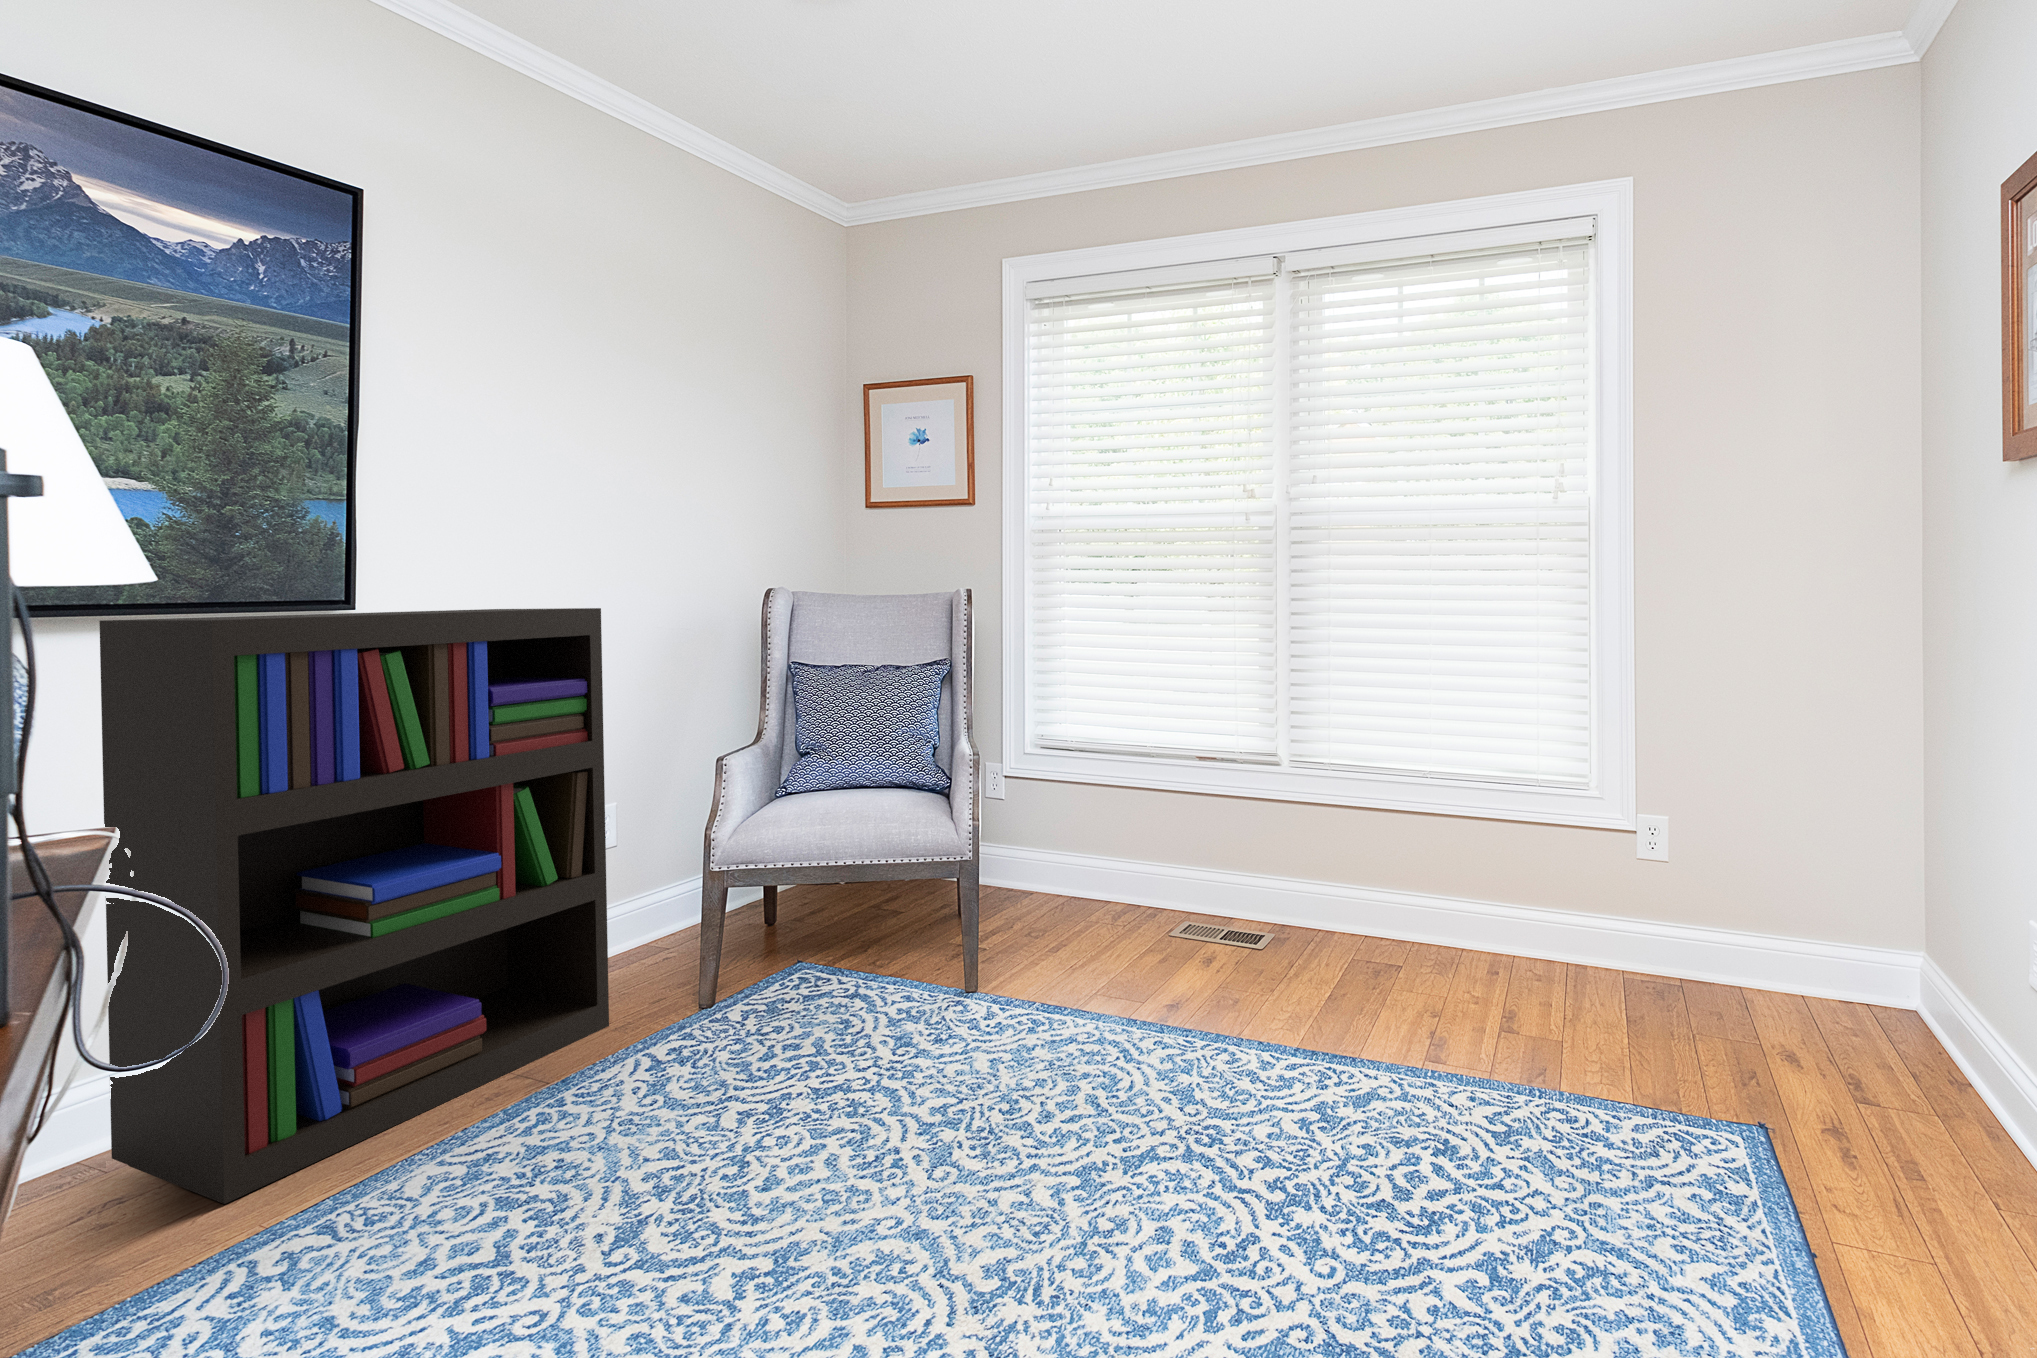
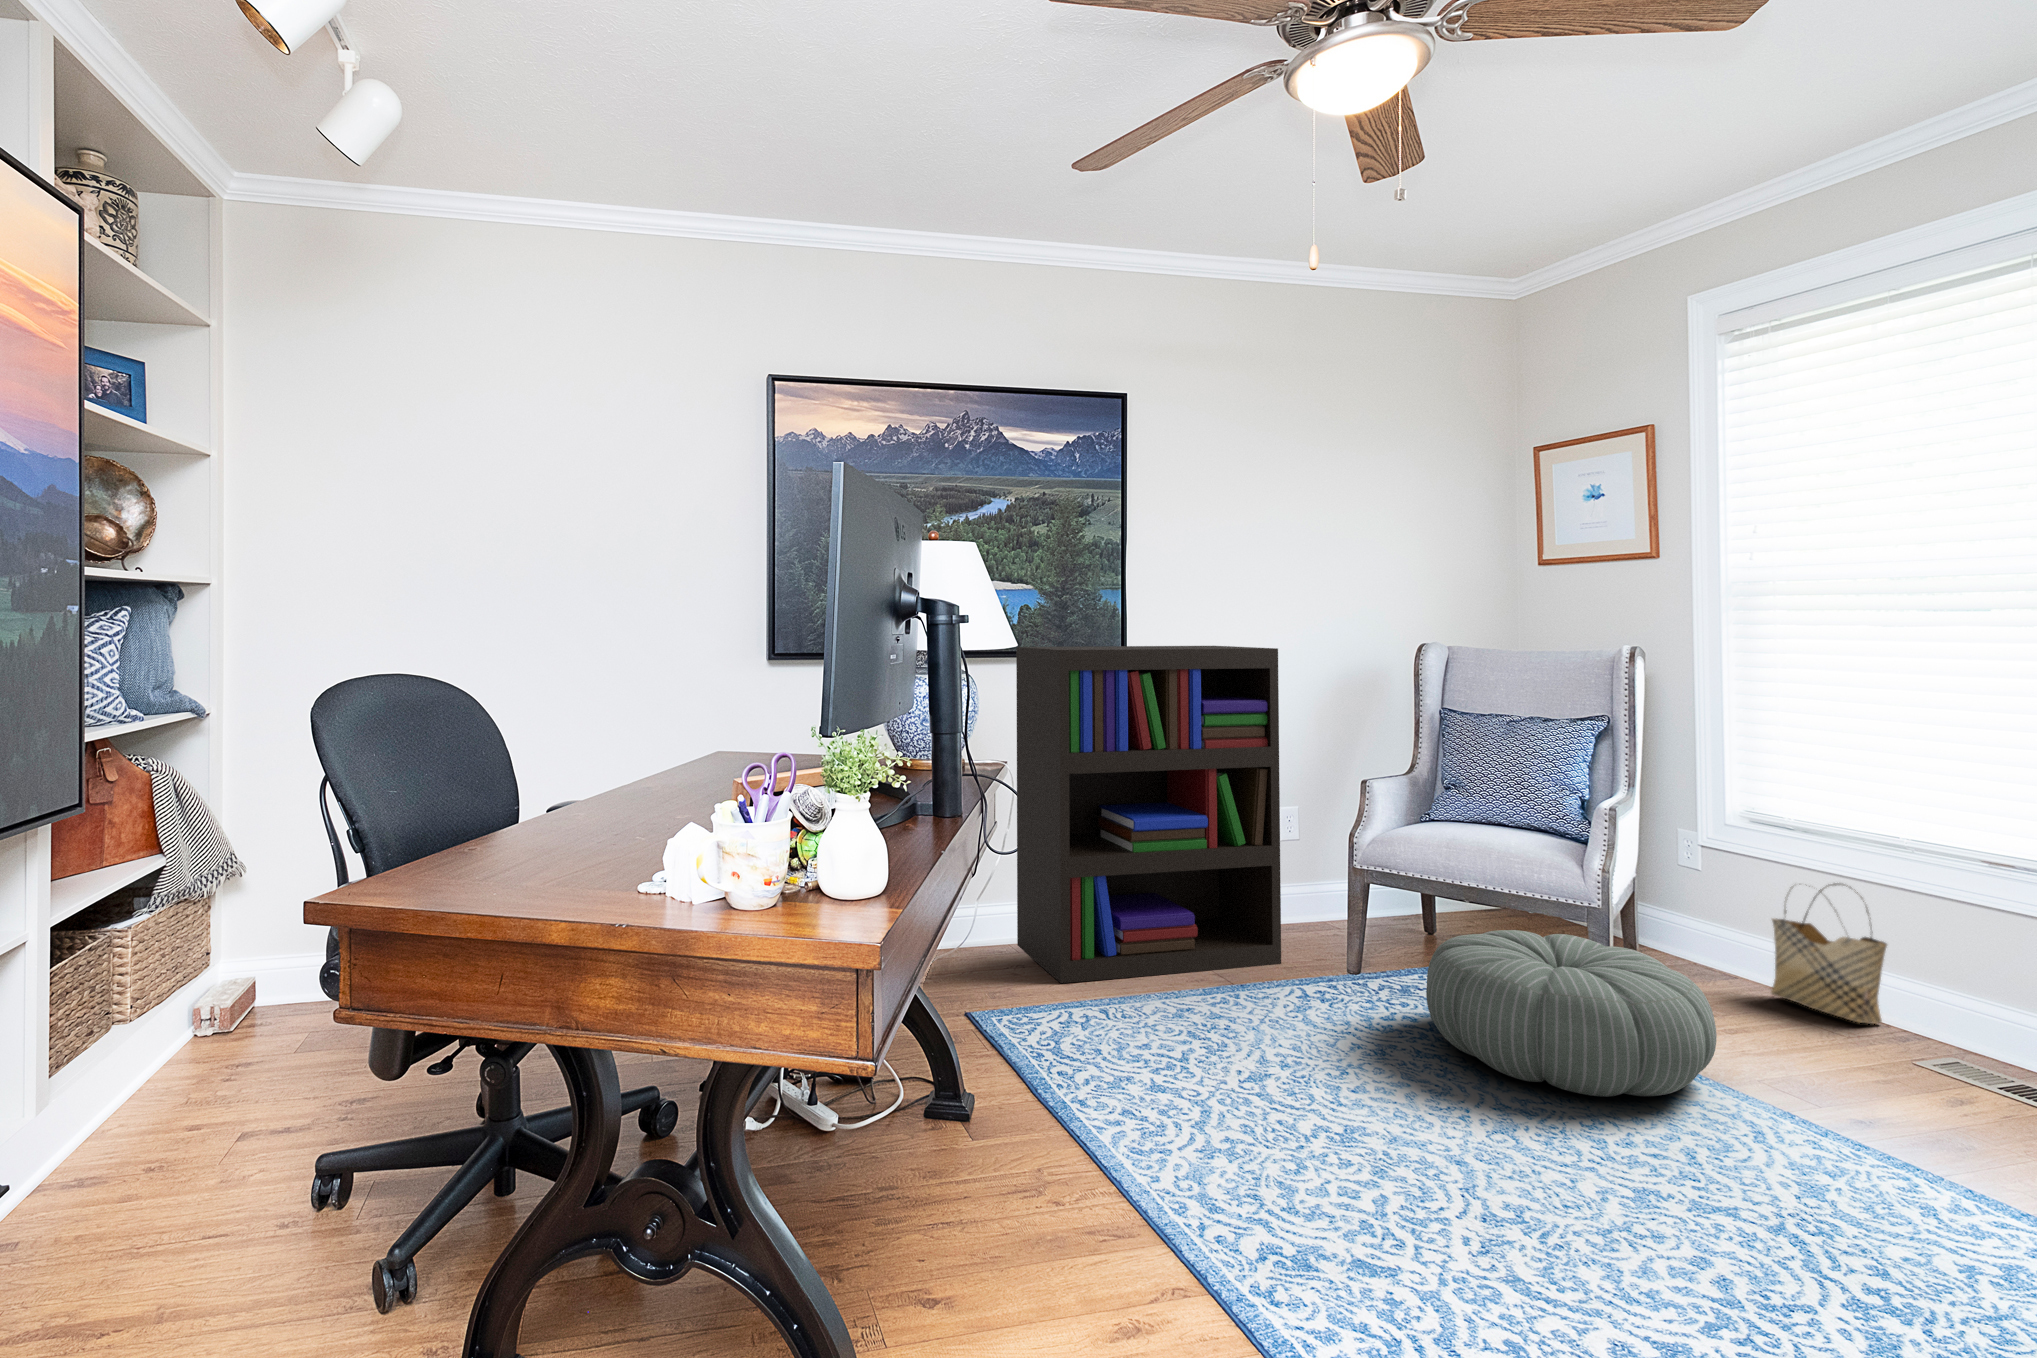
woven basket: none [1065,793,1143,908] -> present [1771,883,1887,1024]
pouf: none [812,898,1080,1081] -> present [1426,930,1717,1097]

